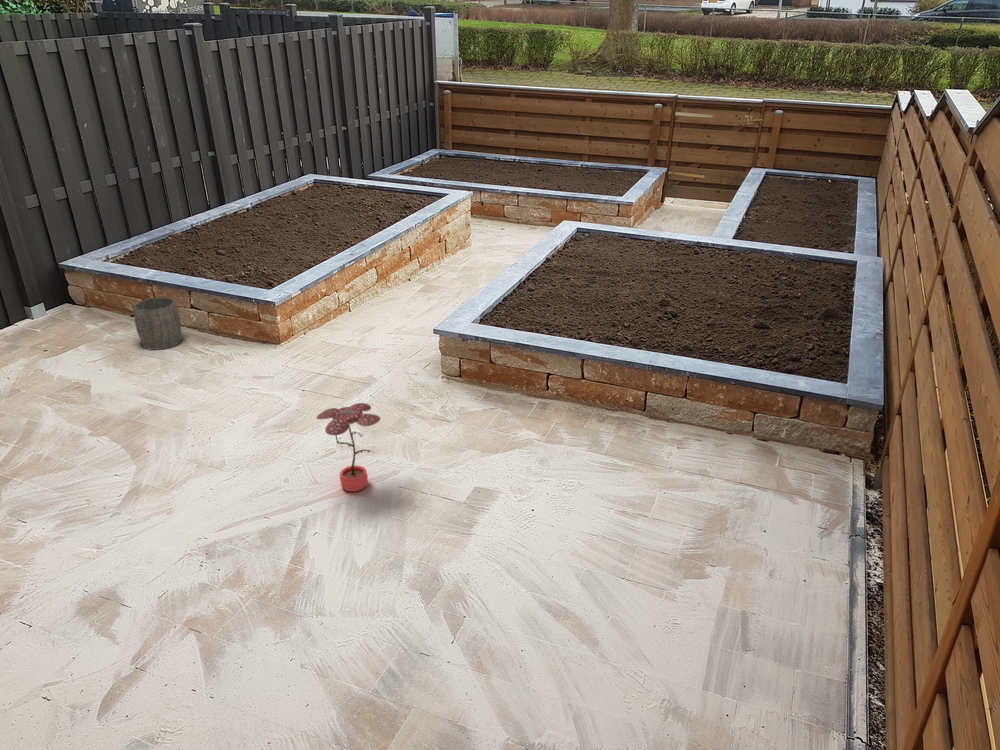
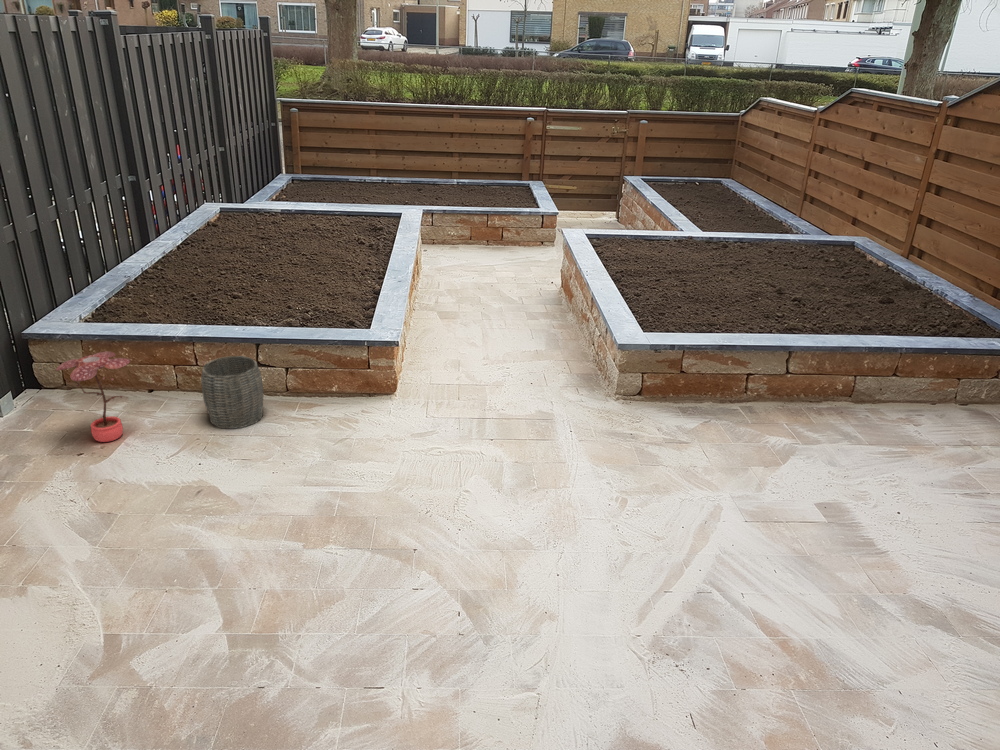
potted plant: present [317,403,380,491] -> present [56,352,130,442]

